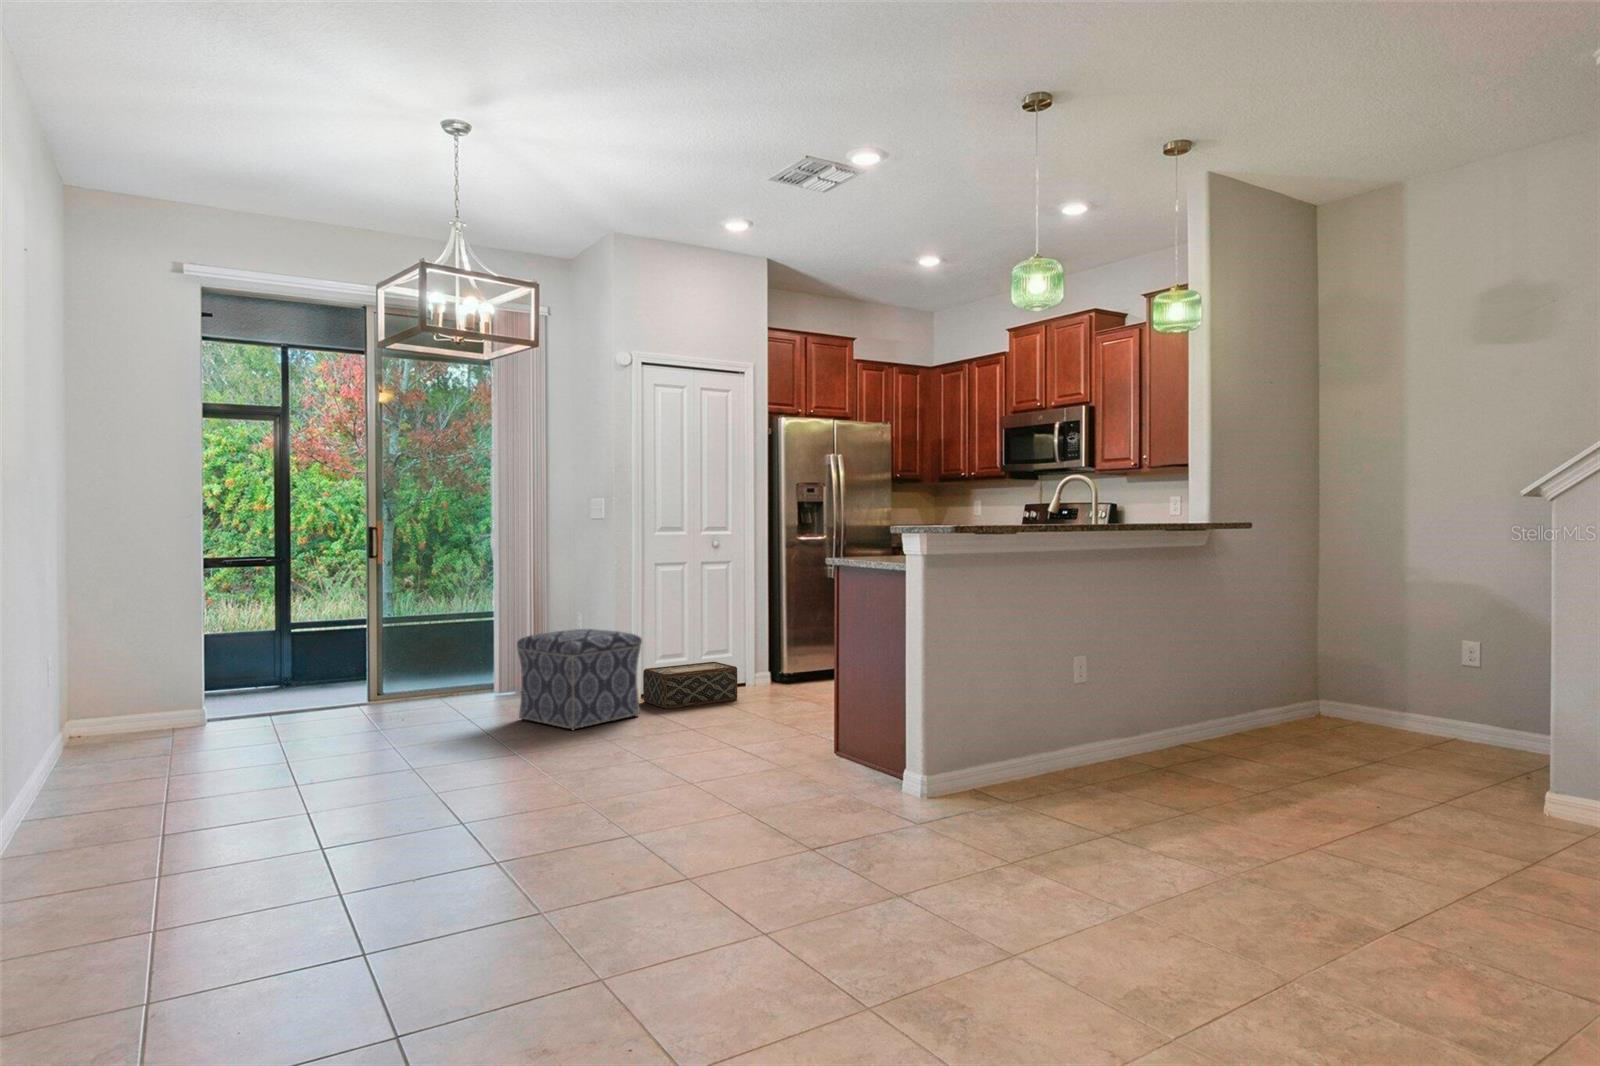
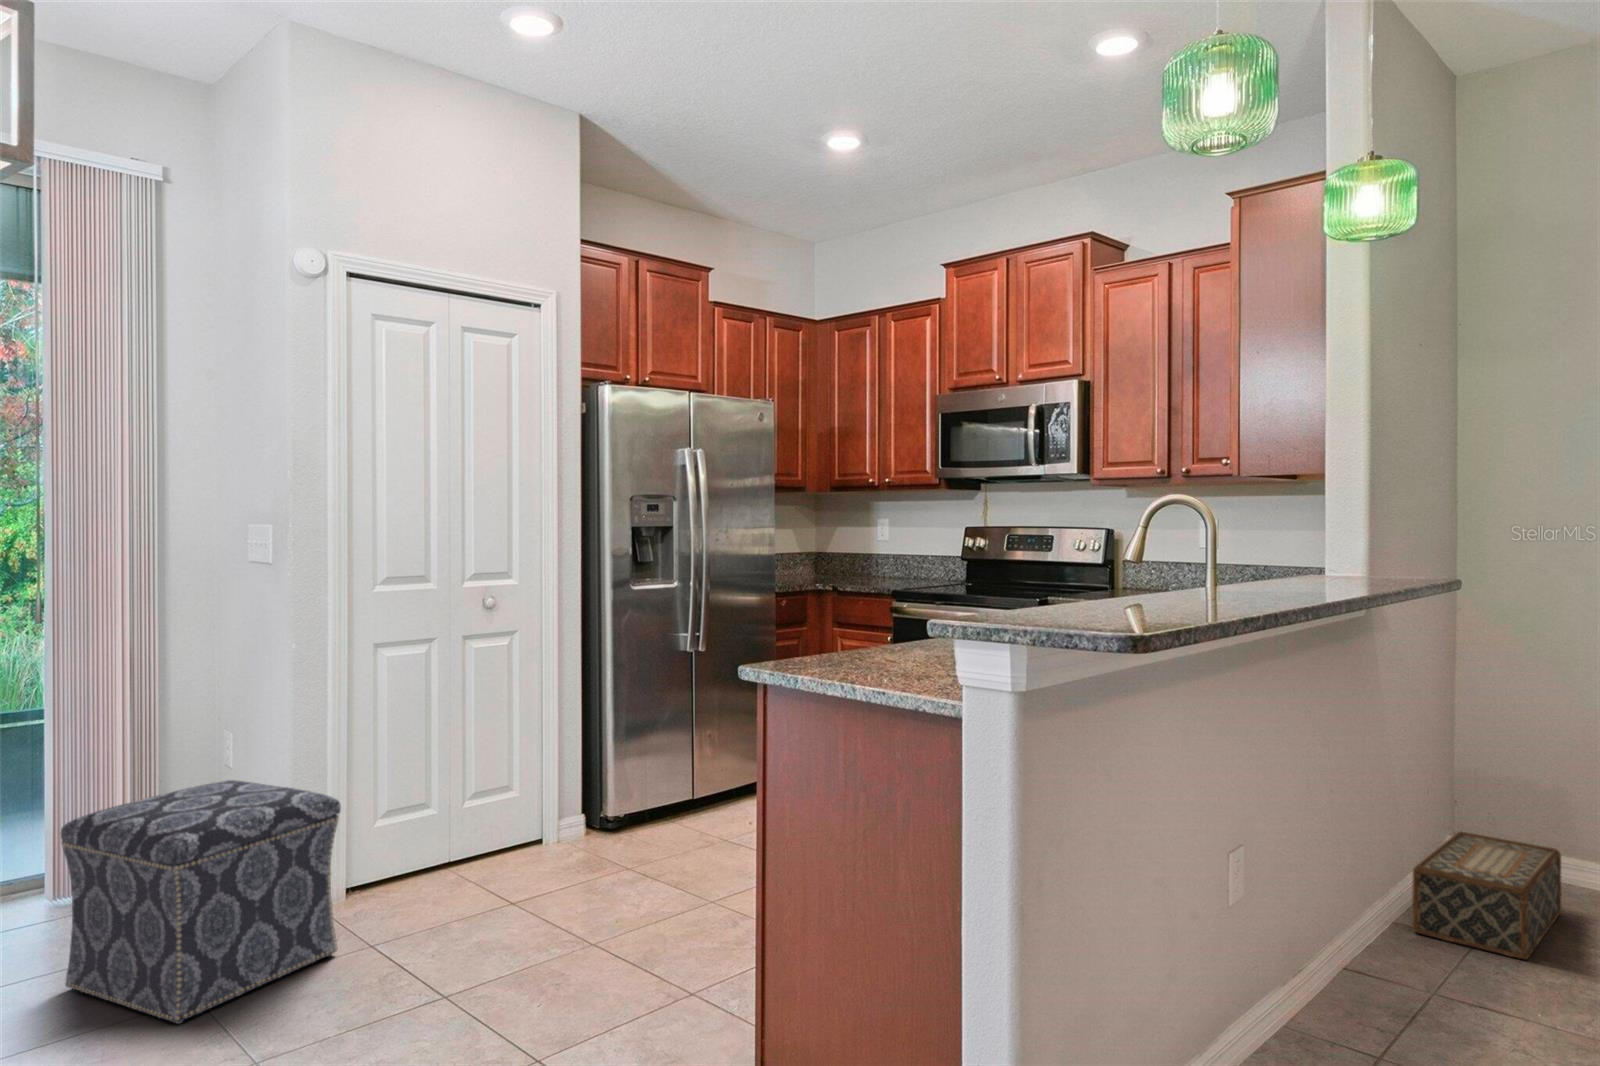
woven basket: present [643,662,737,709] -> present [1412,832,1561,960]

